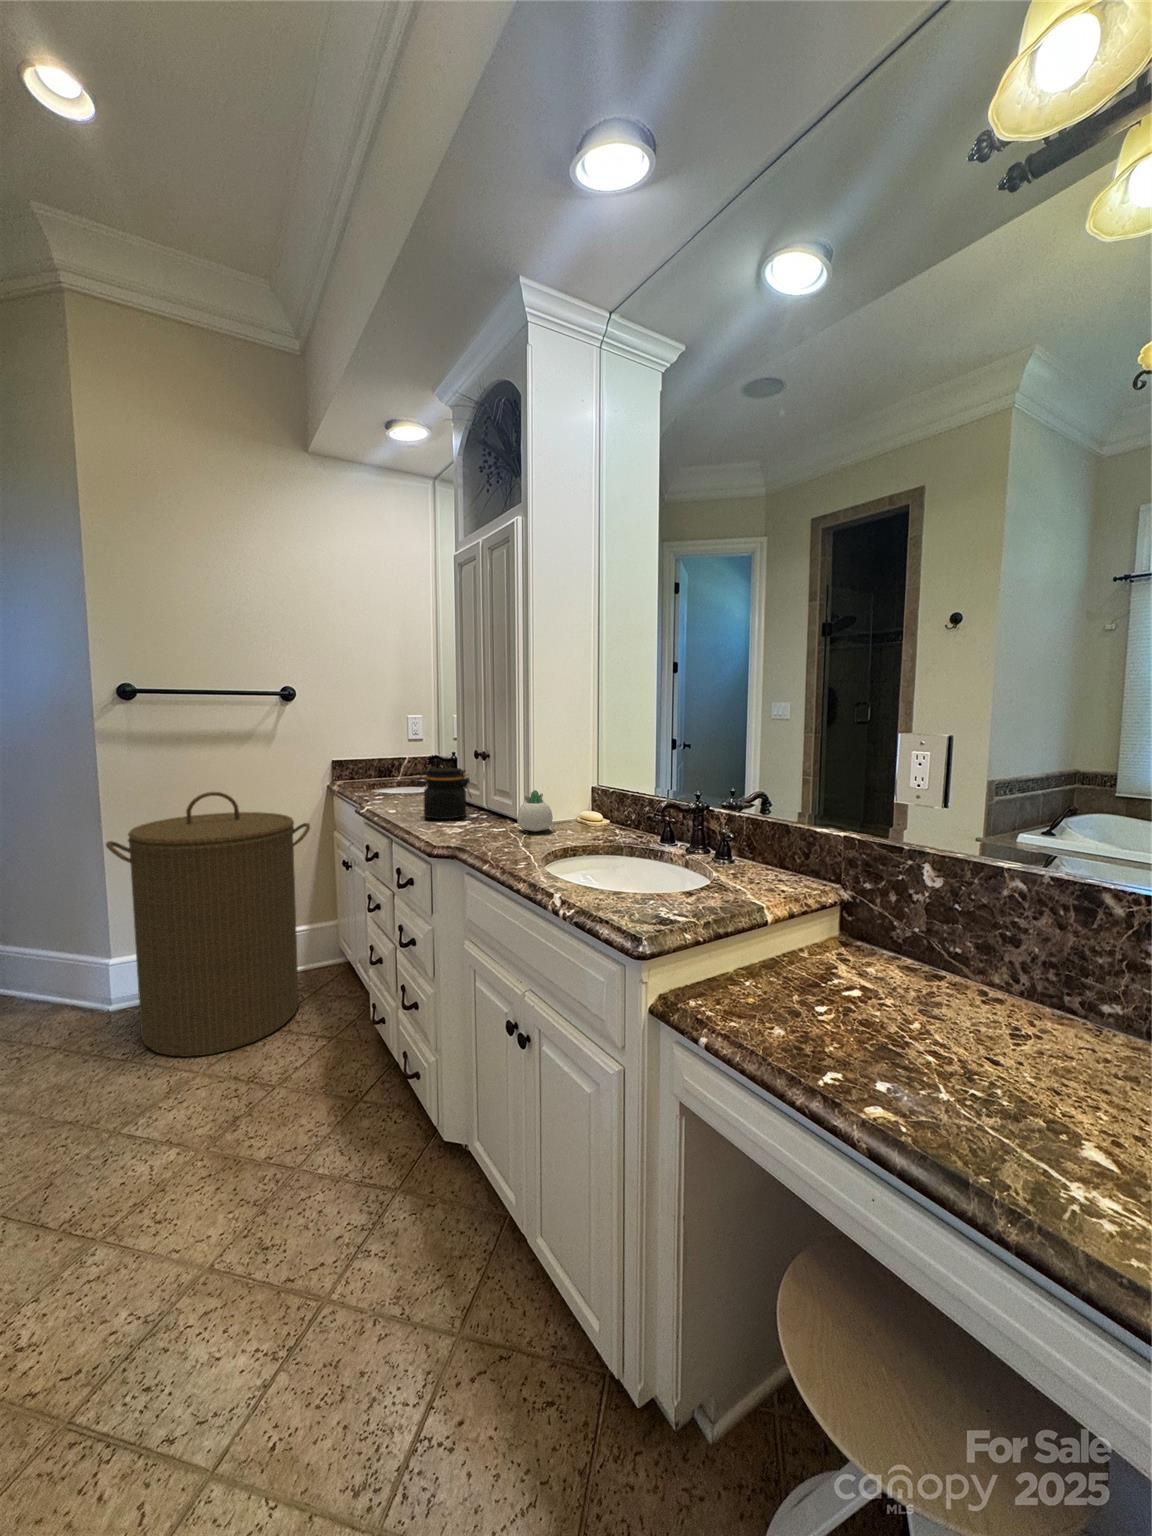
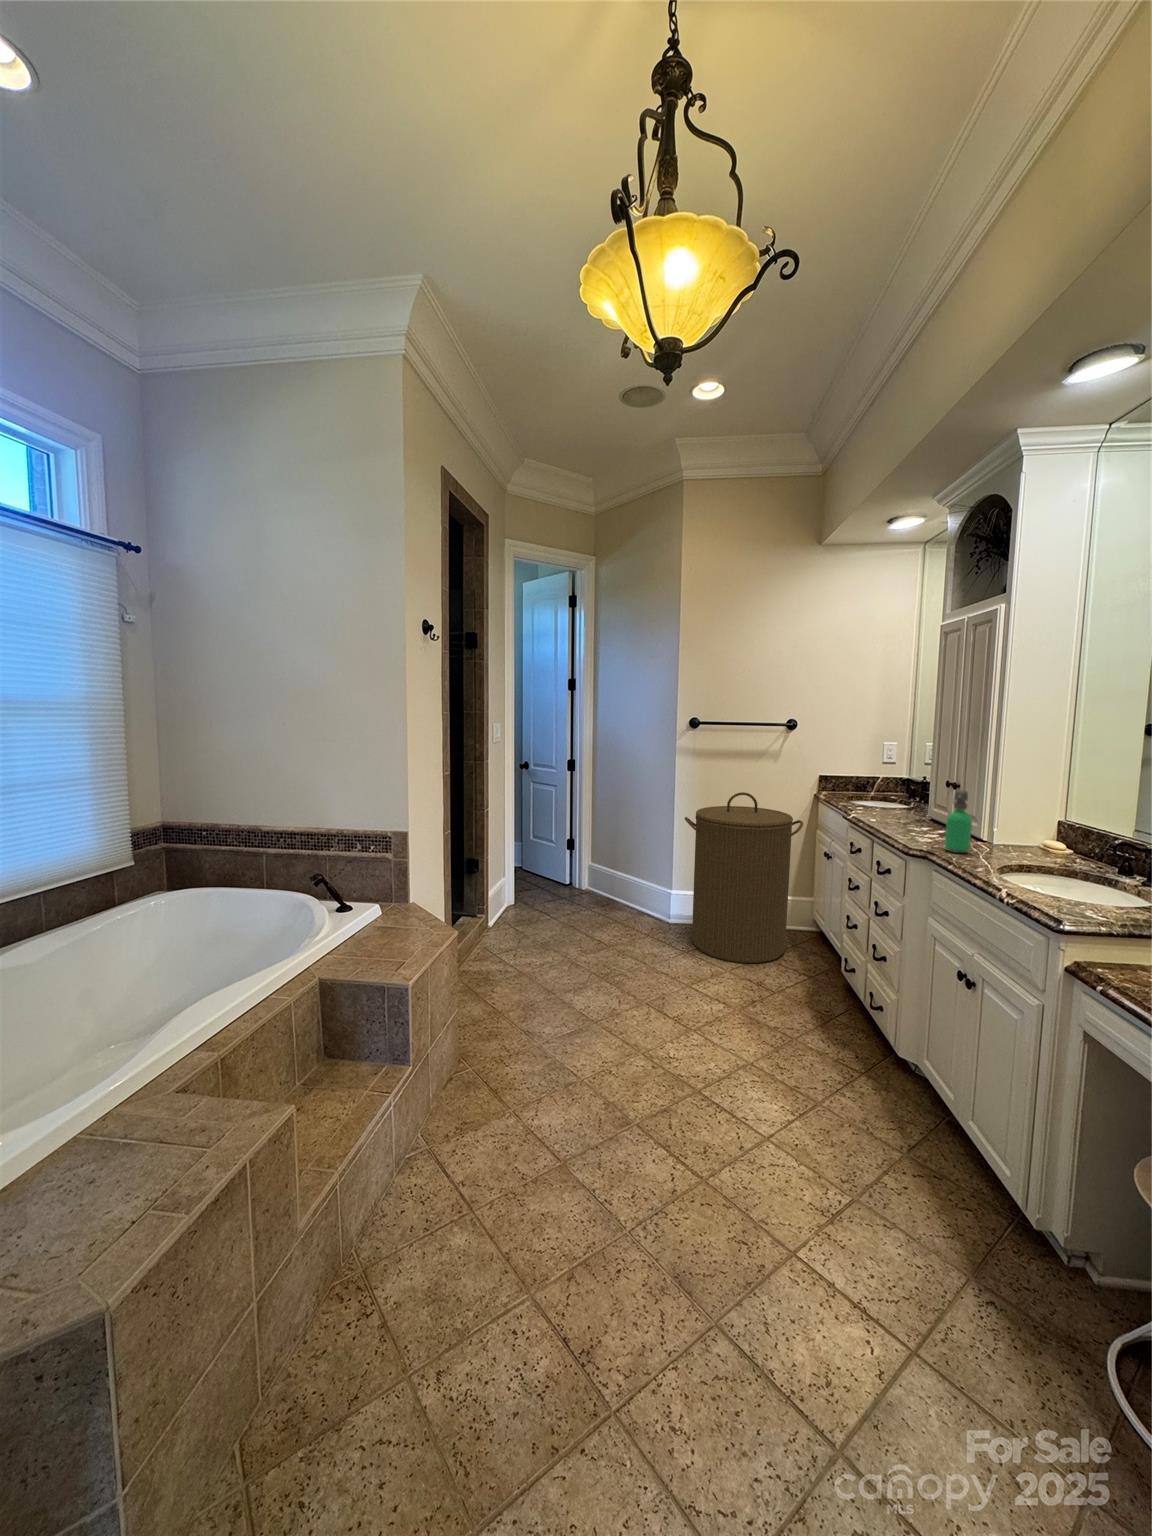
soap dispenser: none [477,754,507,843] -> present [945,789,972,853]
jar: present [417,767,471,819] -> none [896,792,941,832]
succulent planter: present [517,790,553,832] -> none [981,819,1014,851]

